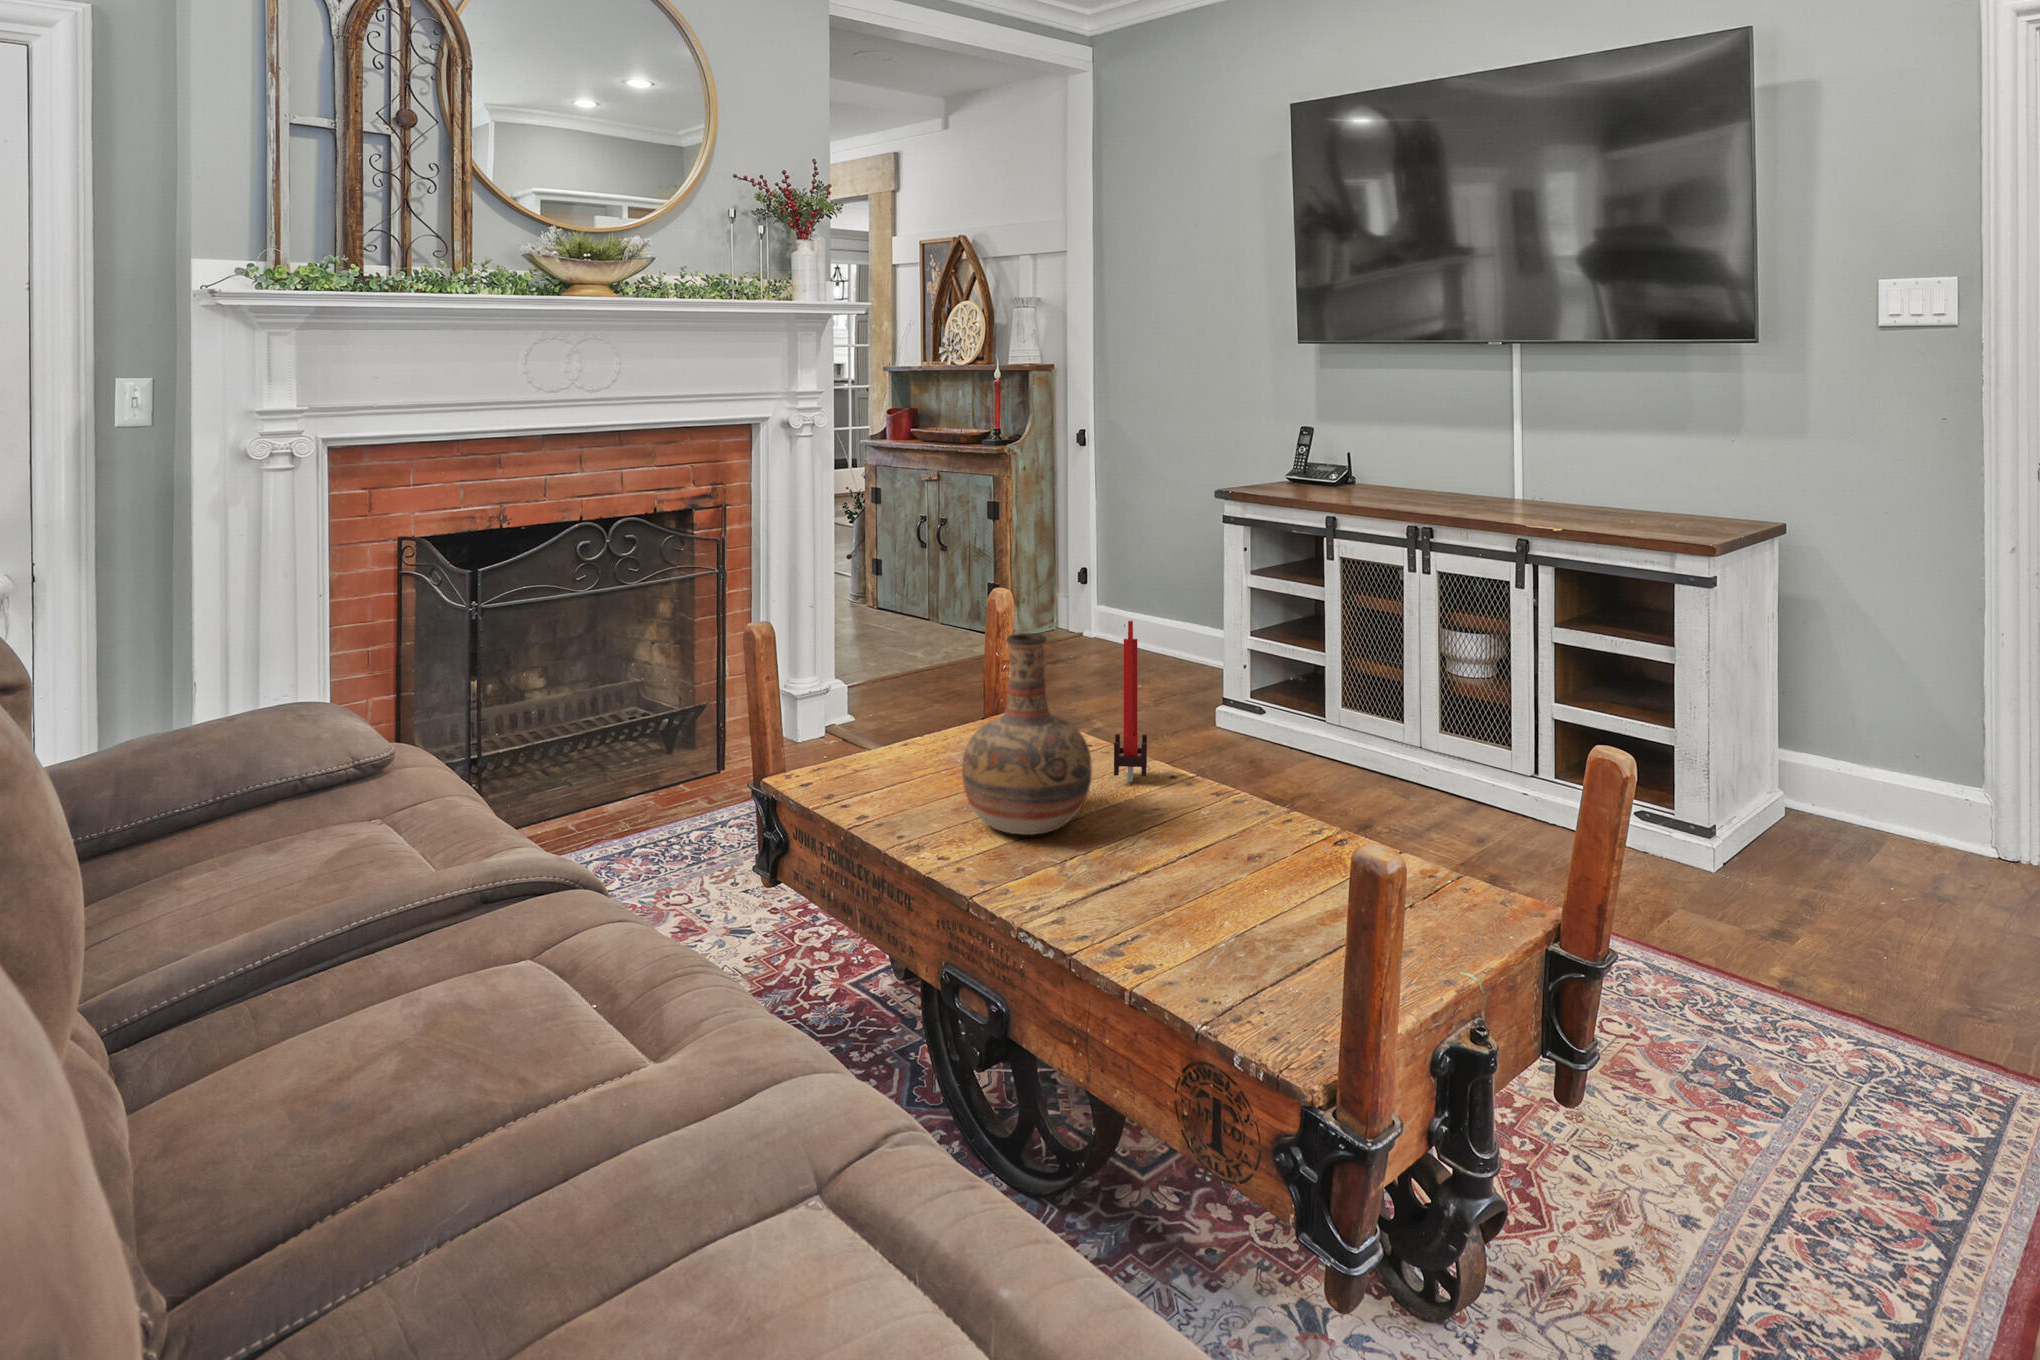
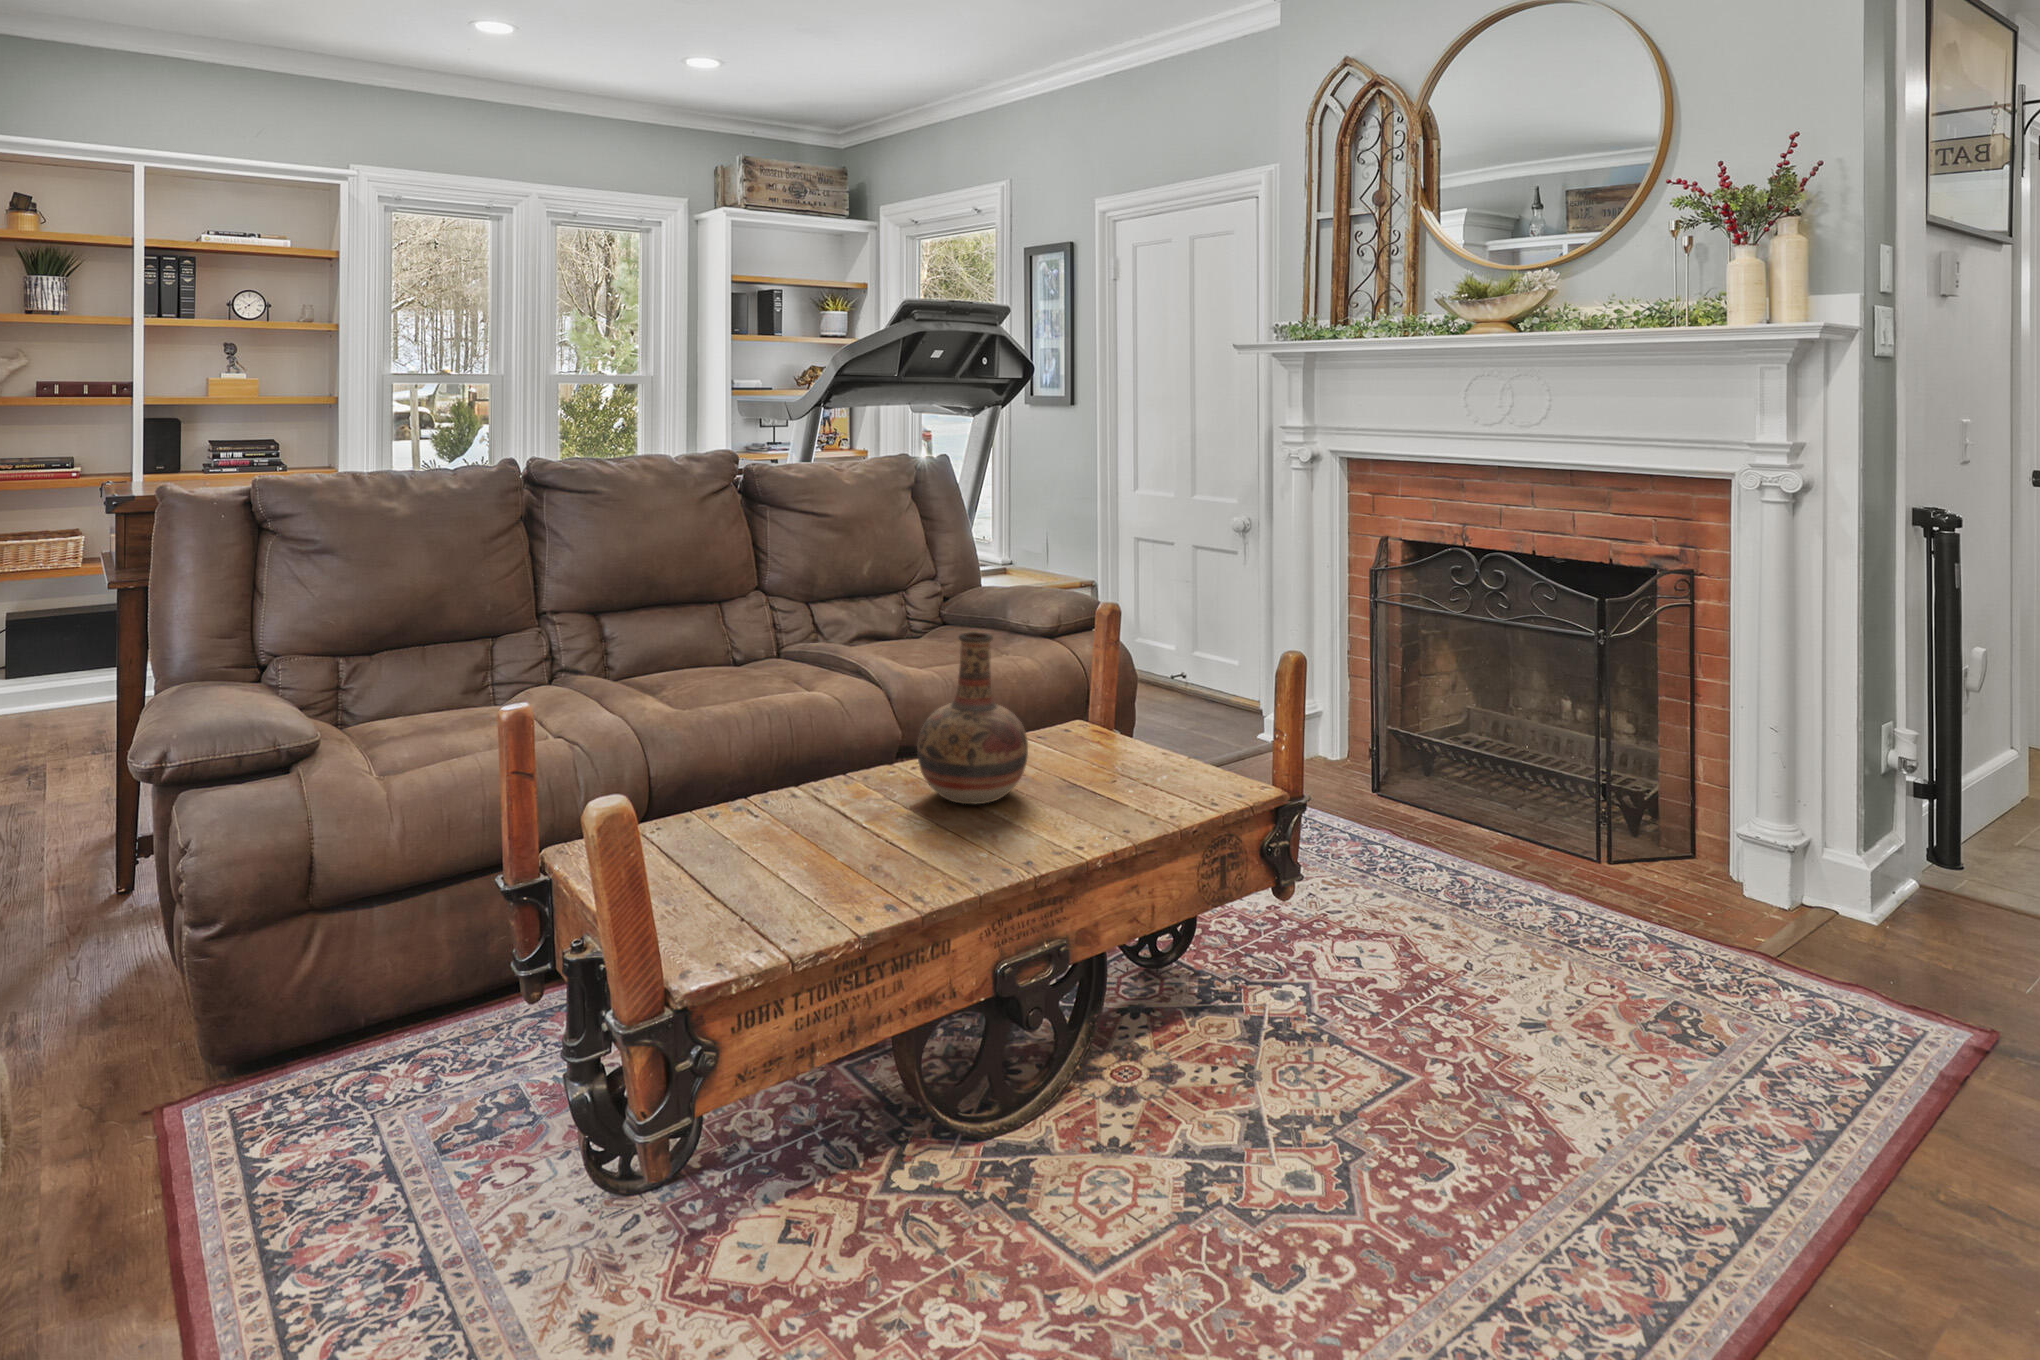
candle: present [1114,621,1147,782] -> none [1050,670,1088,835]

